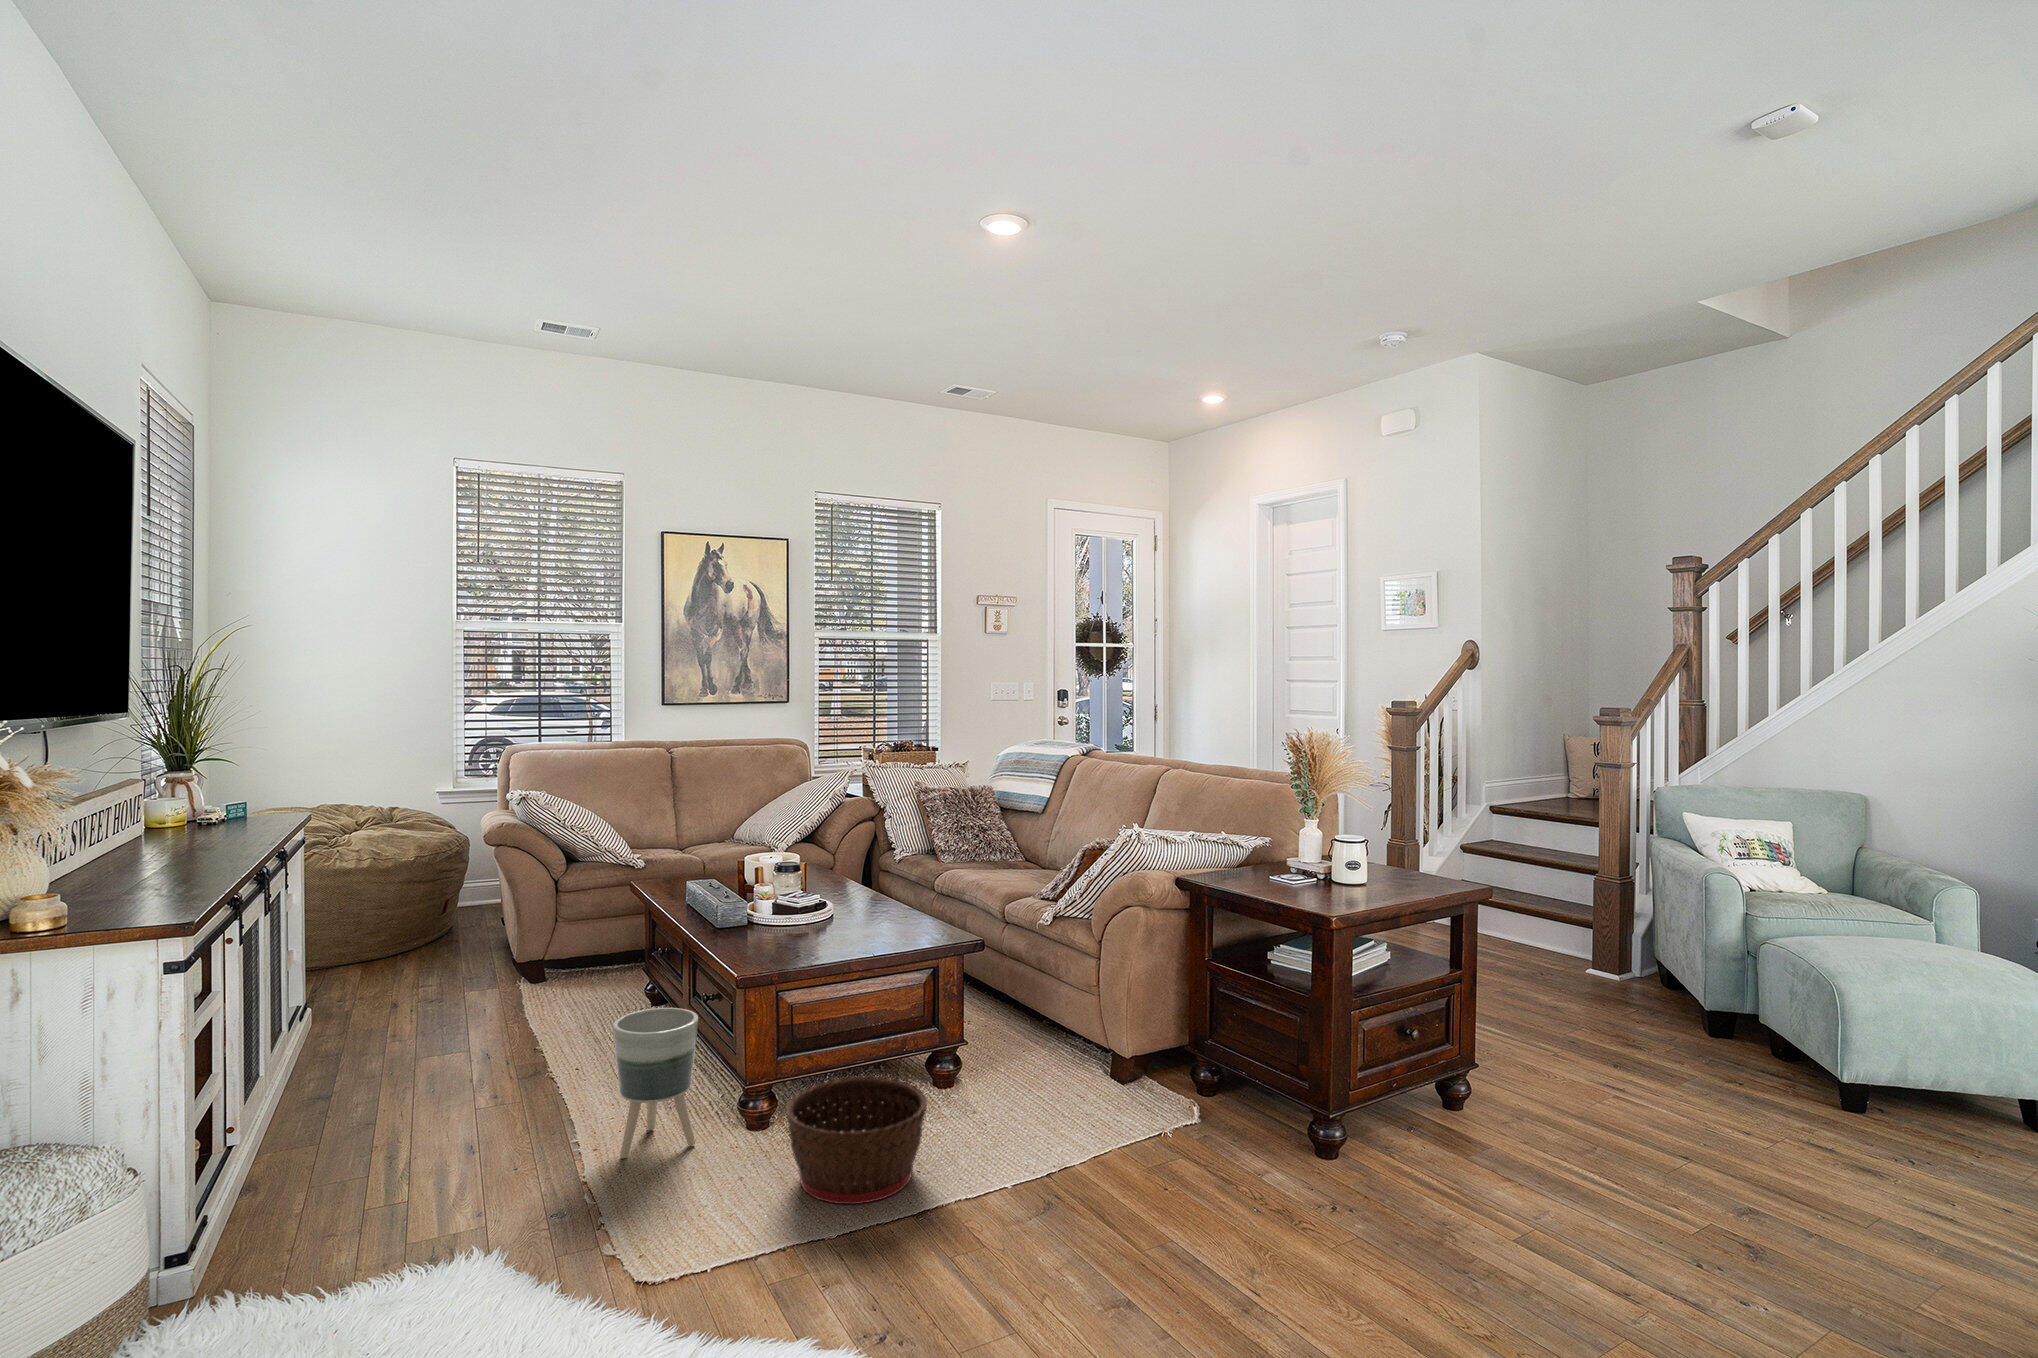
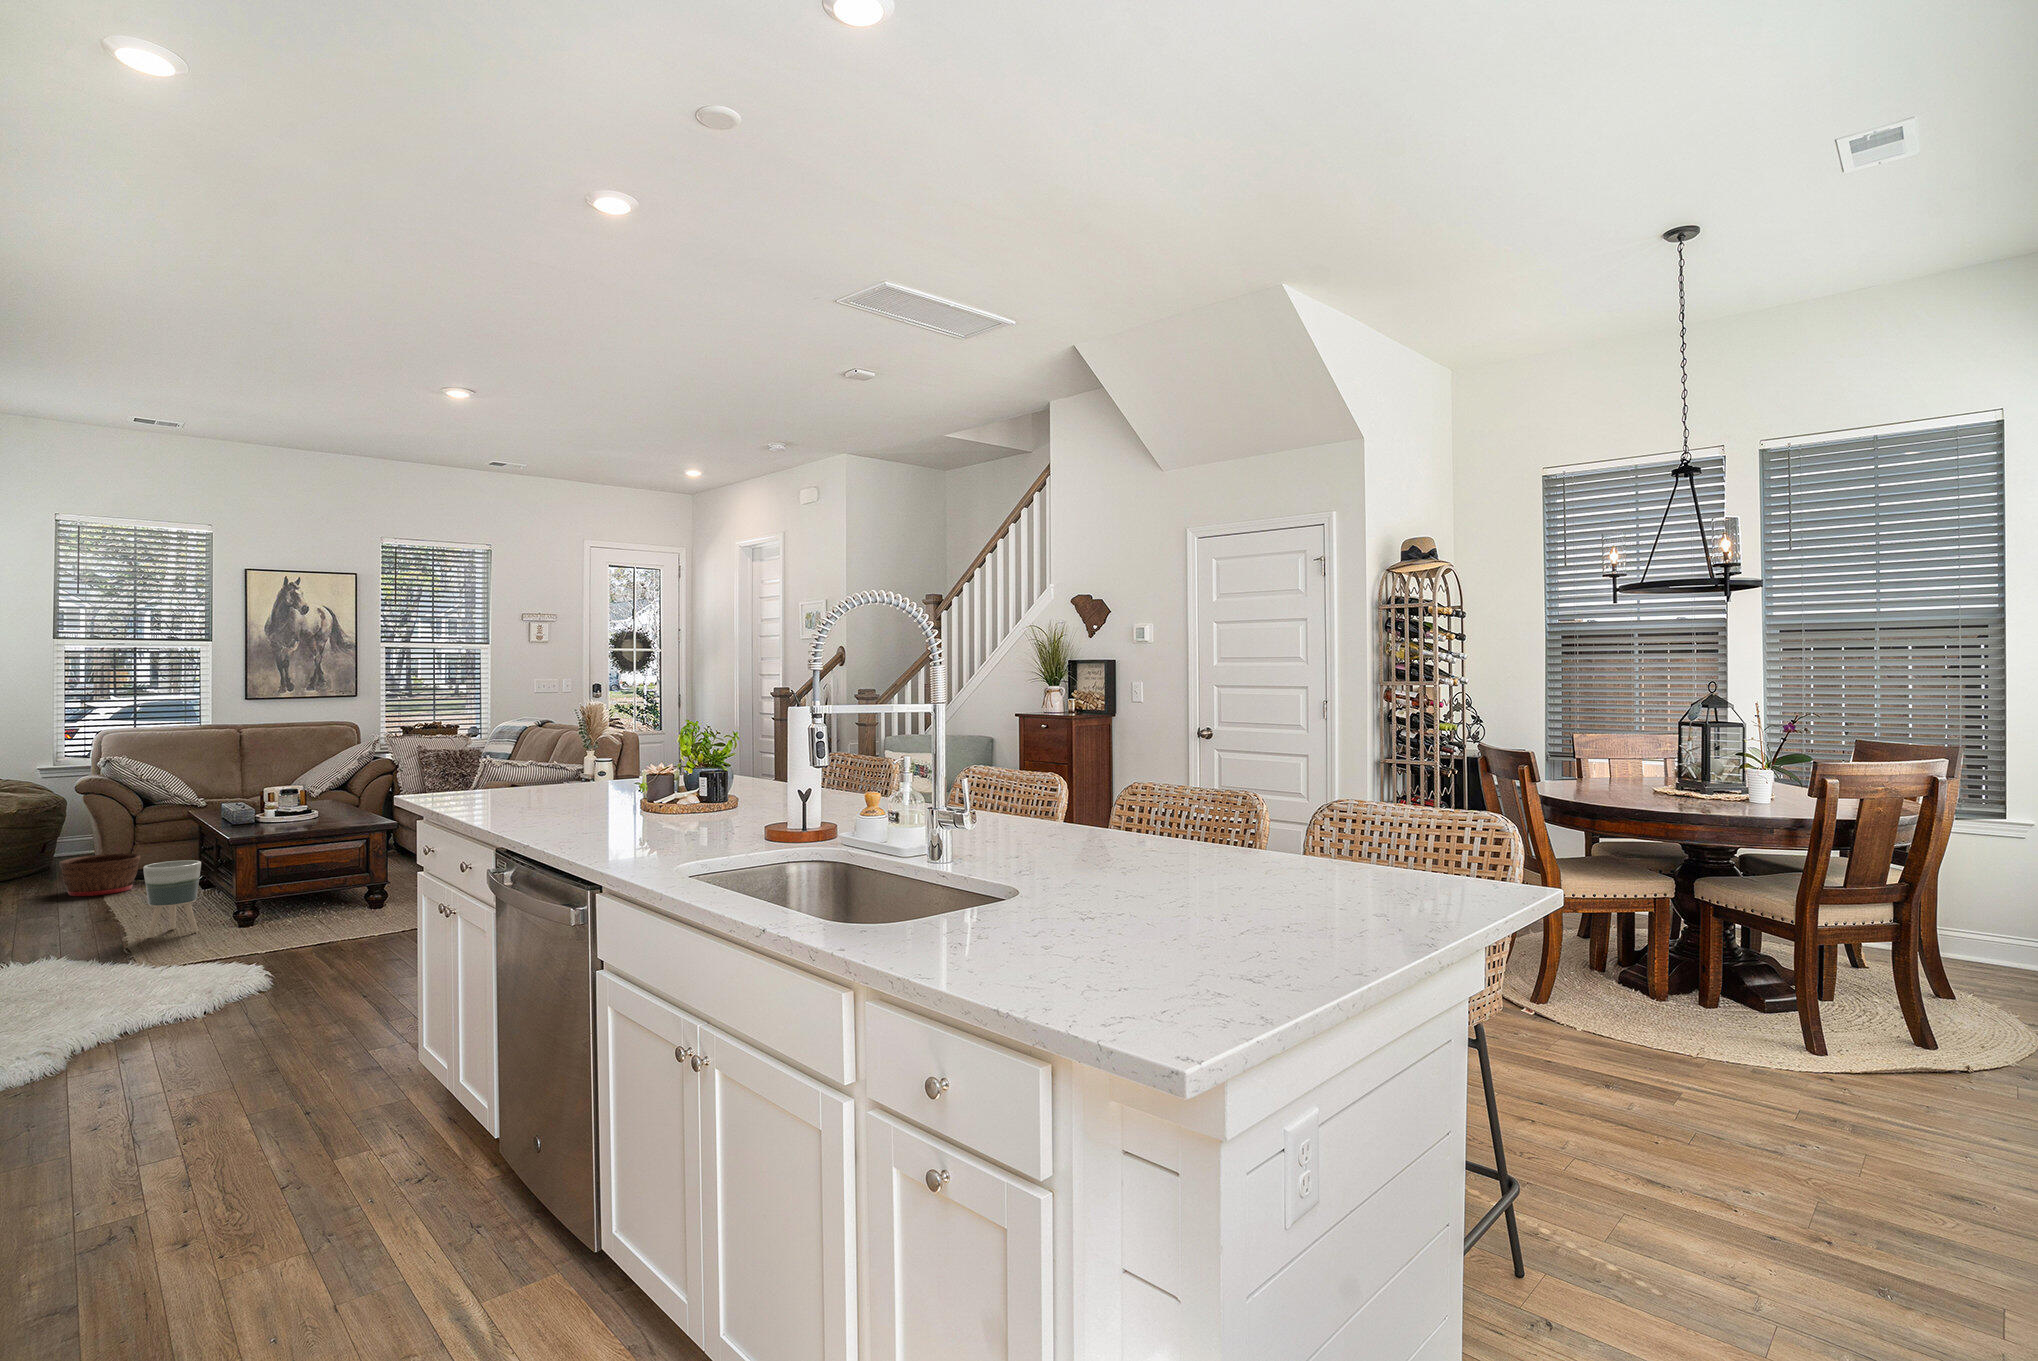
basket: present [786,1076,927,1204] -> present [59,853,140,896]

